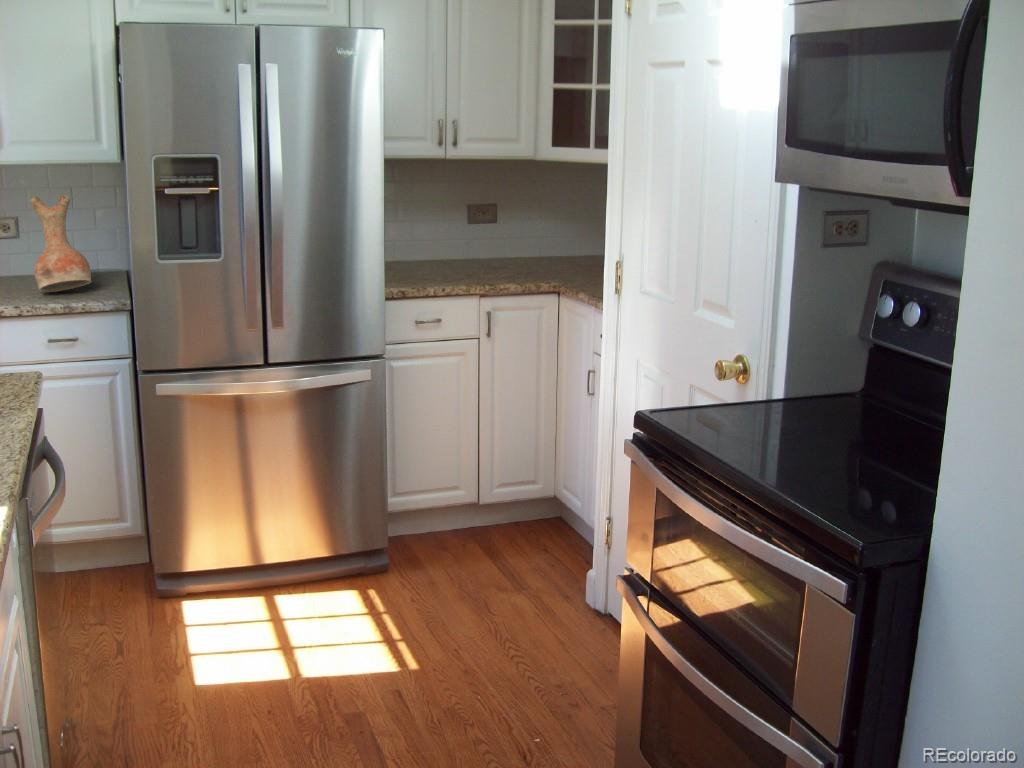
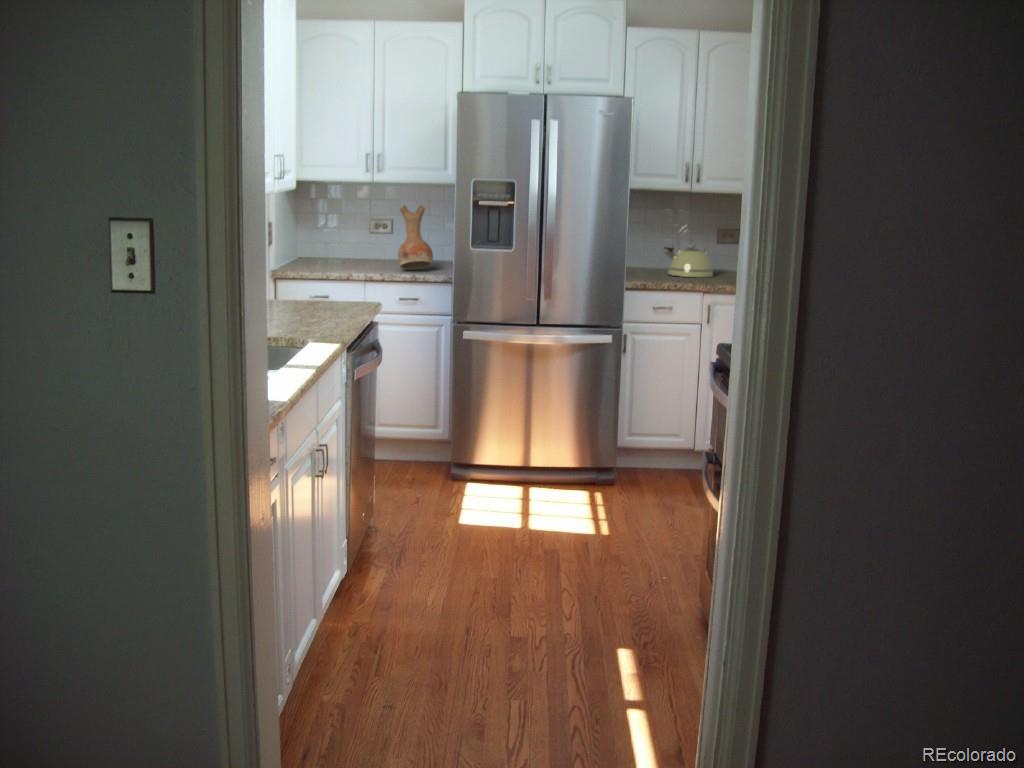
kettle: none [414,202,483,275] -> present [664,223,713,278]

